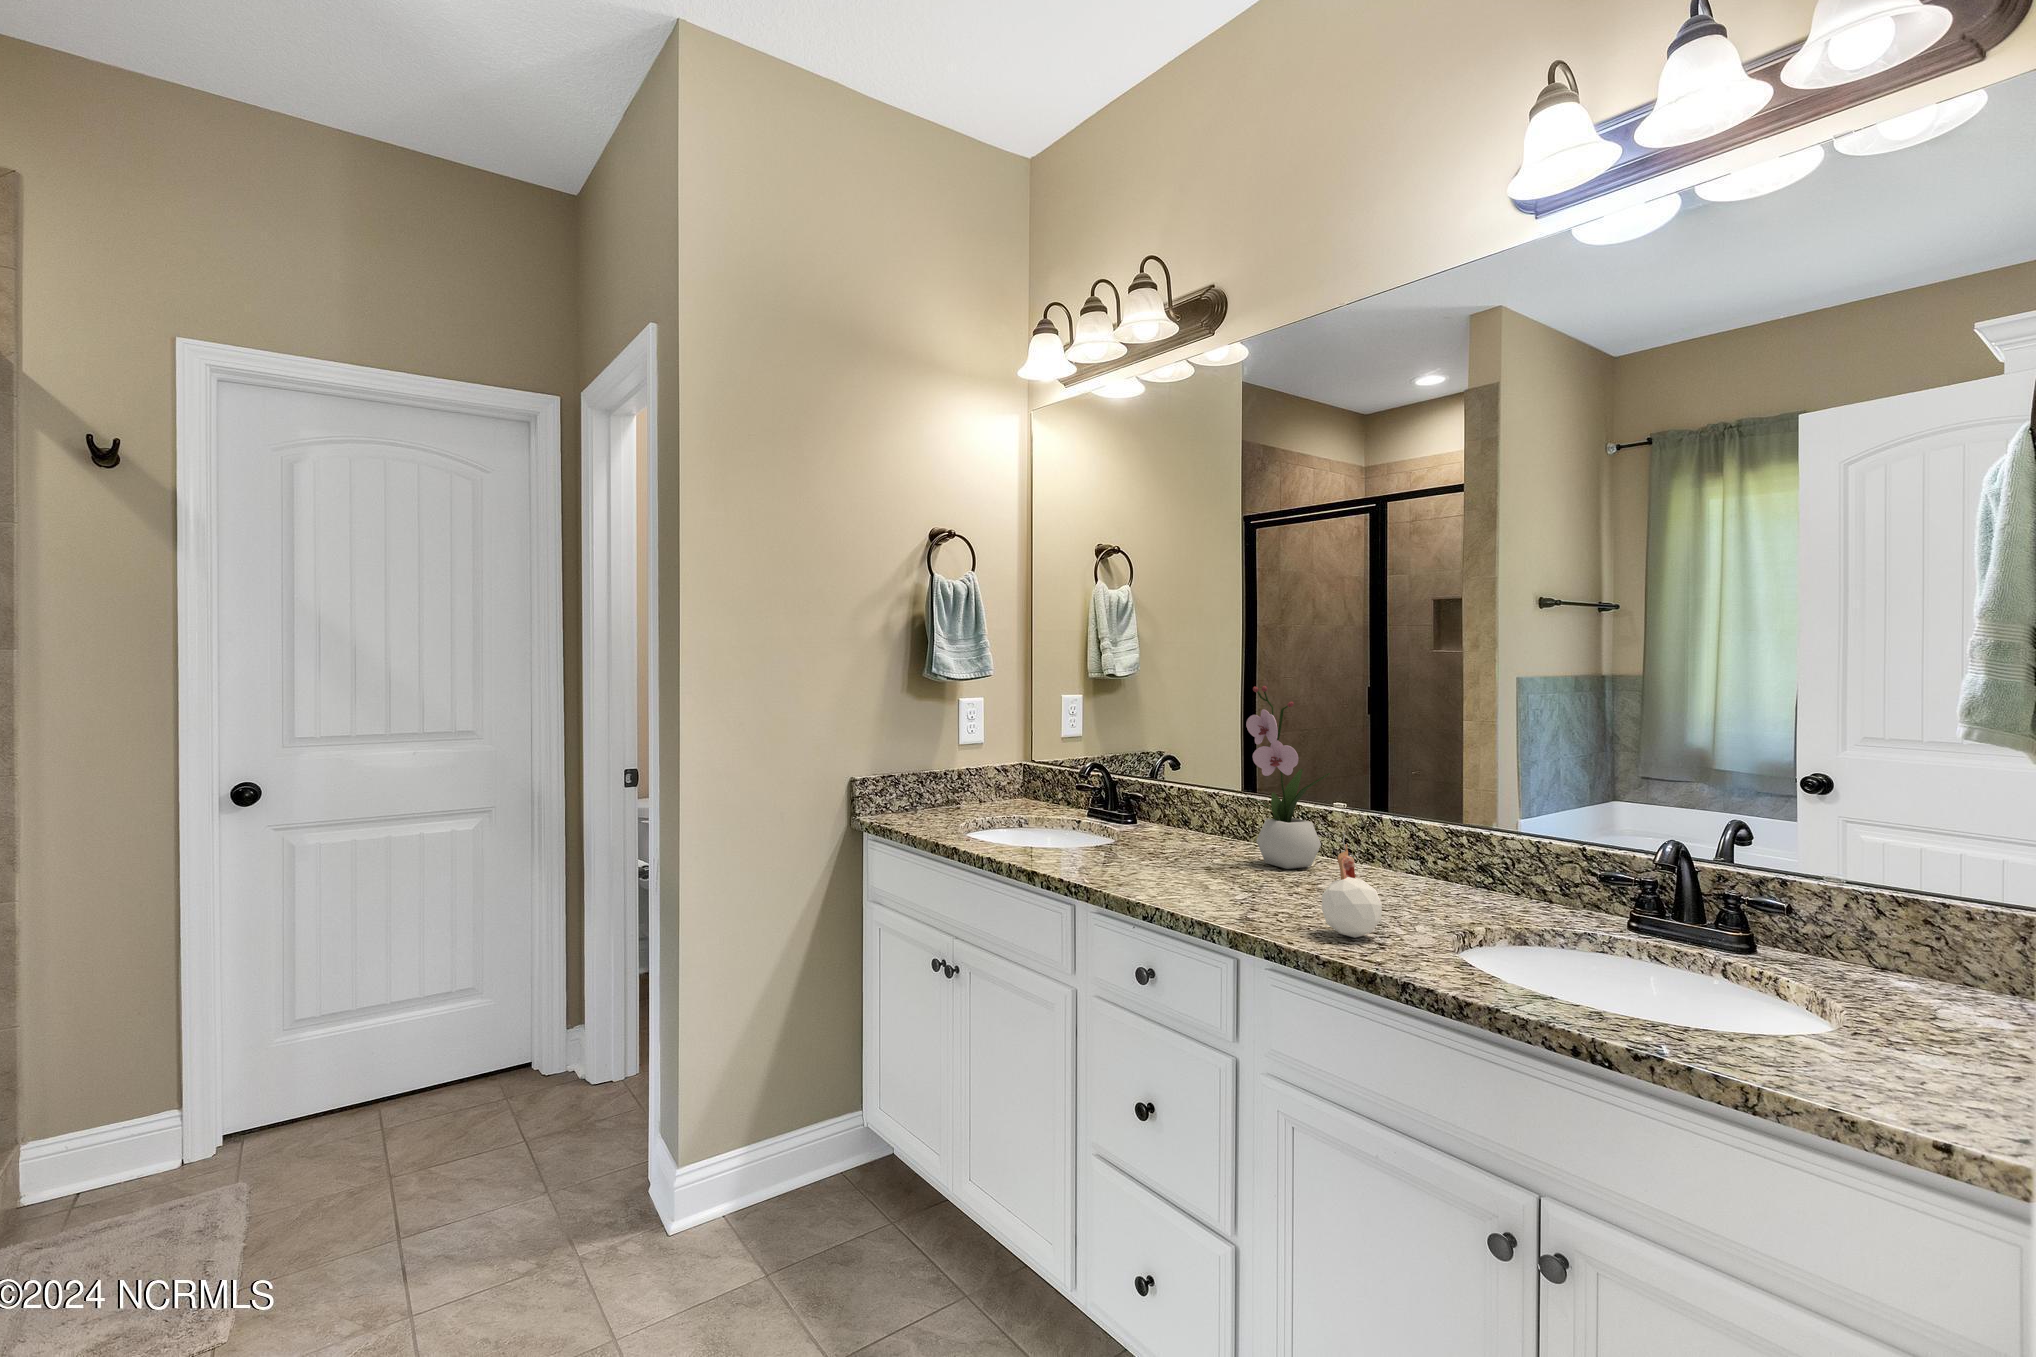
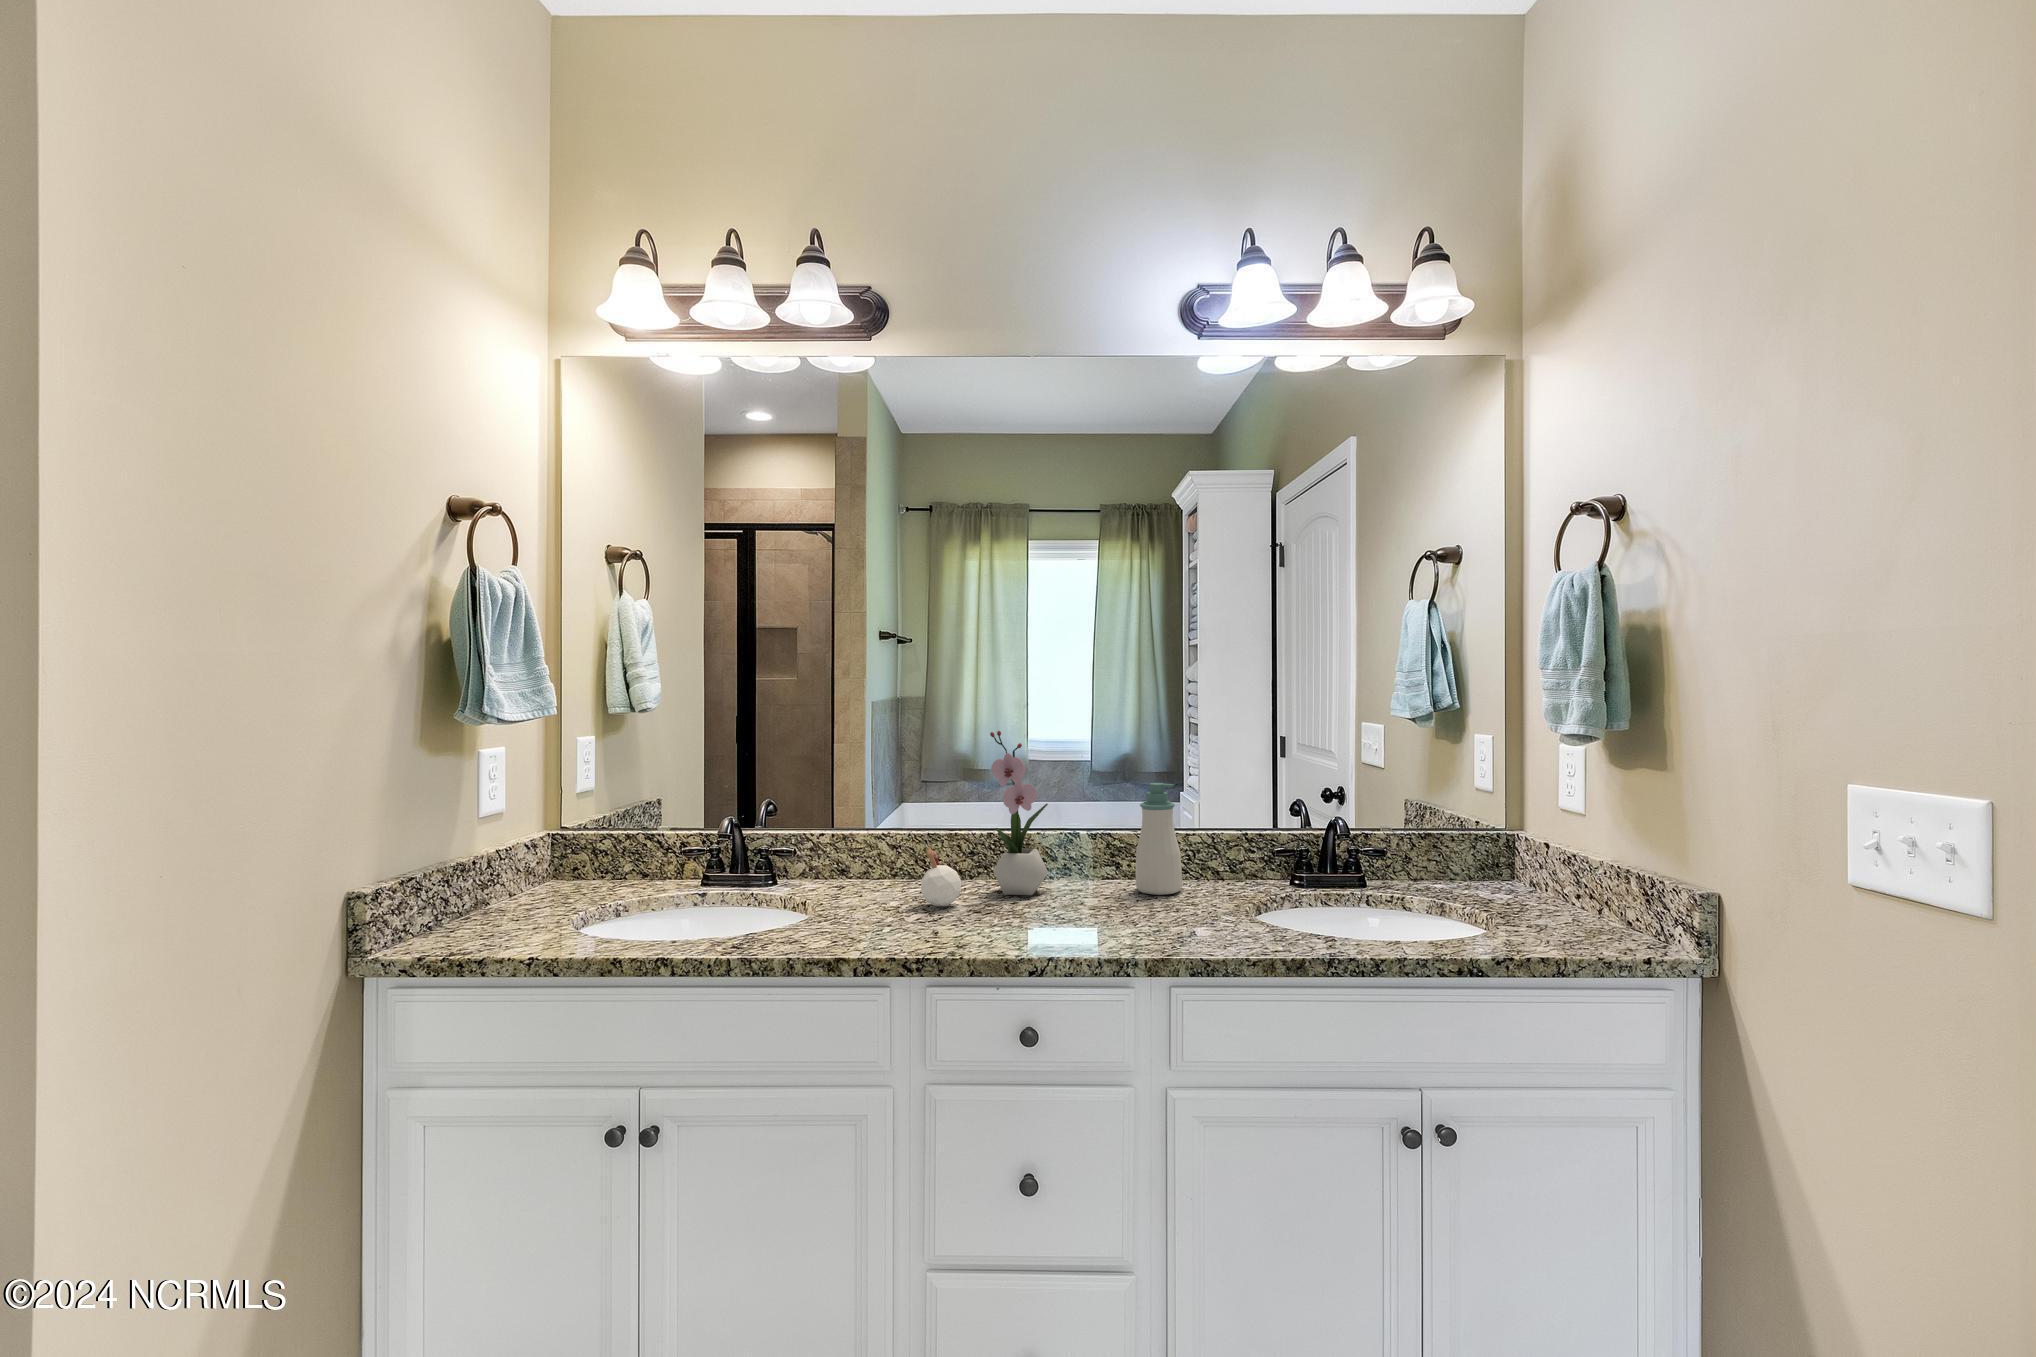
soap bottle: none [1402,760,1464,899] -> present [1136,783,1182,895]
candle: present [1322,833,1382,938] -> present [921,835,961,906]

